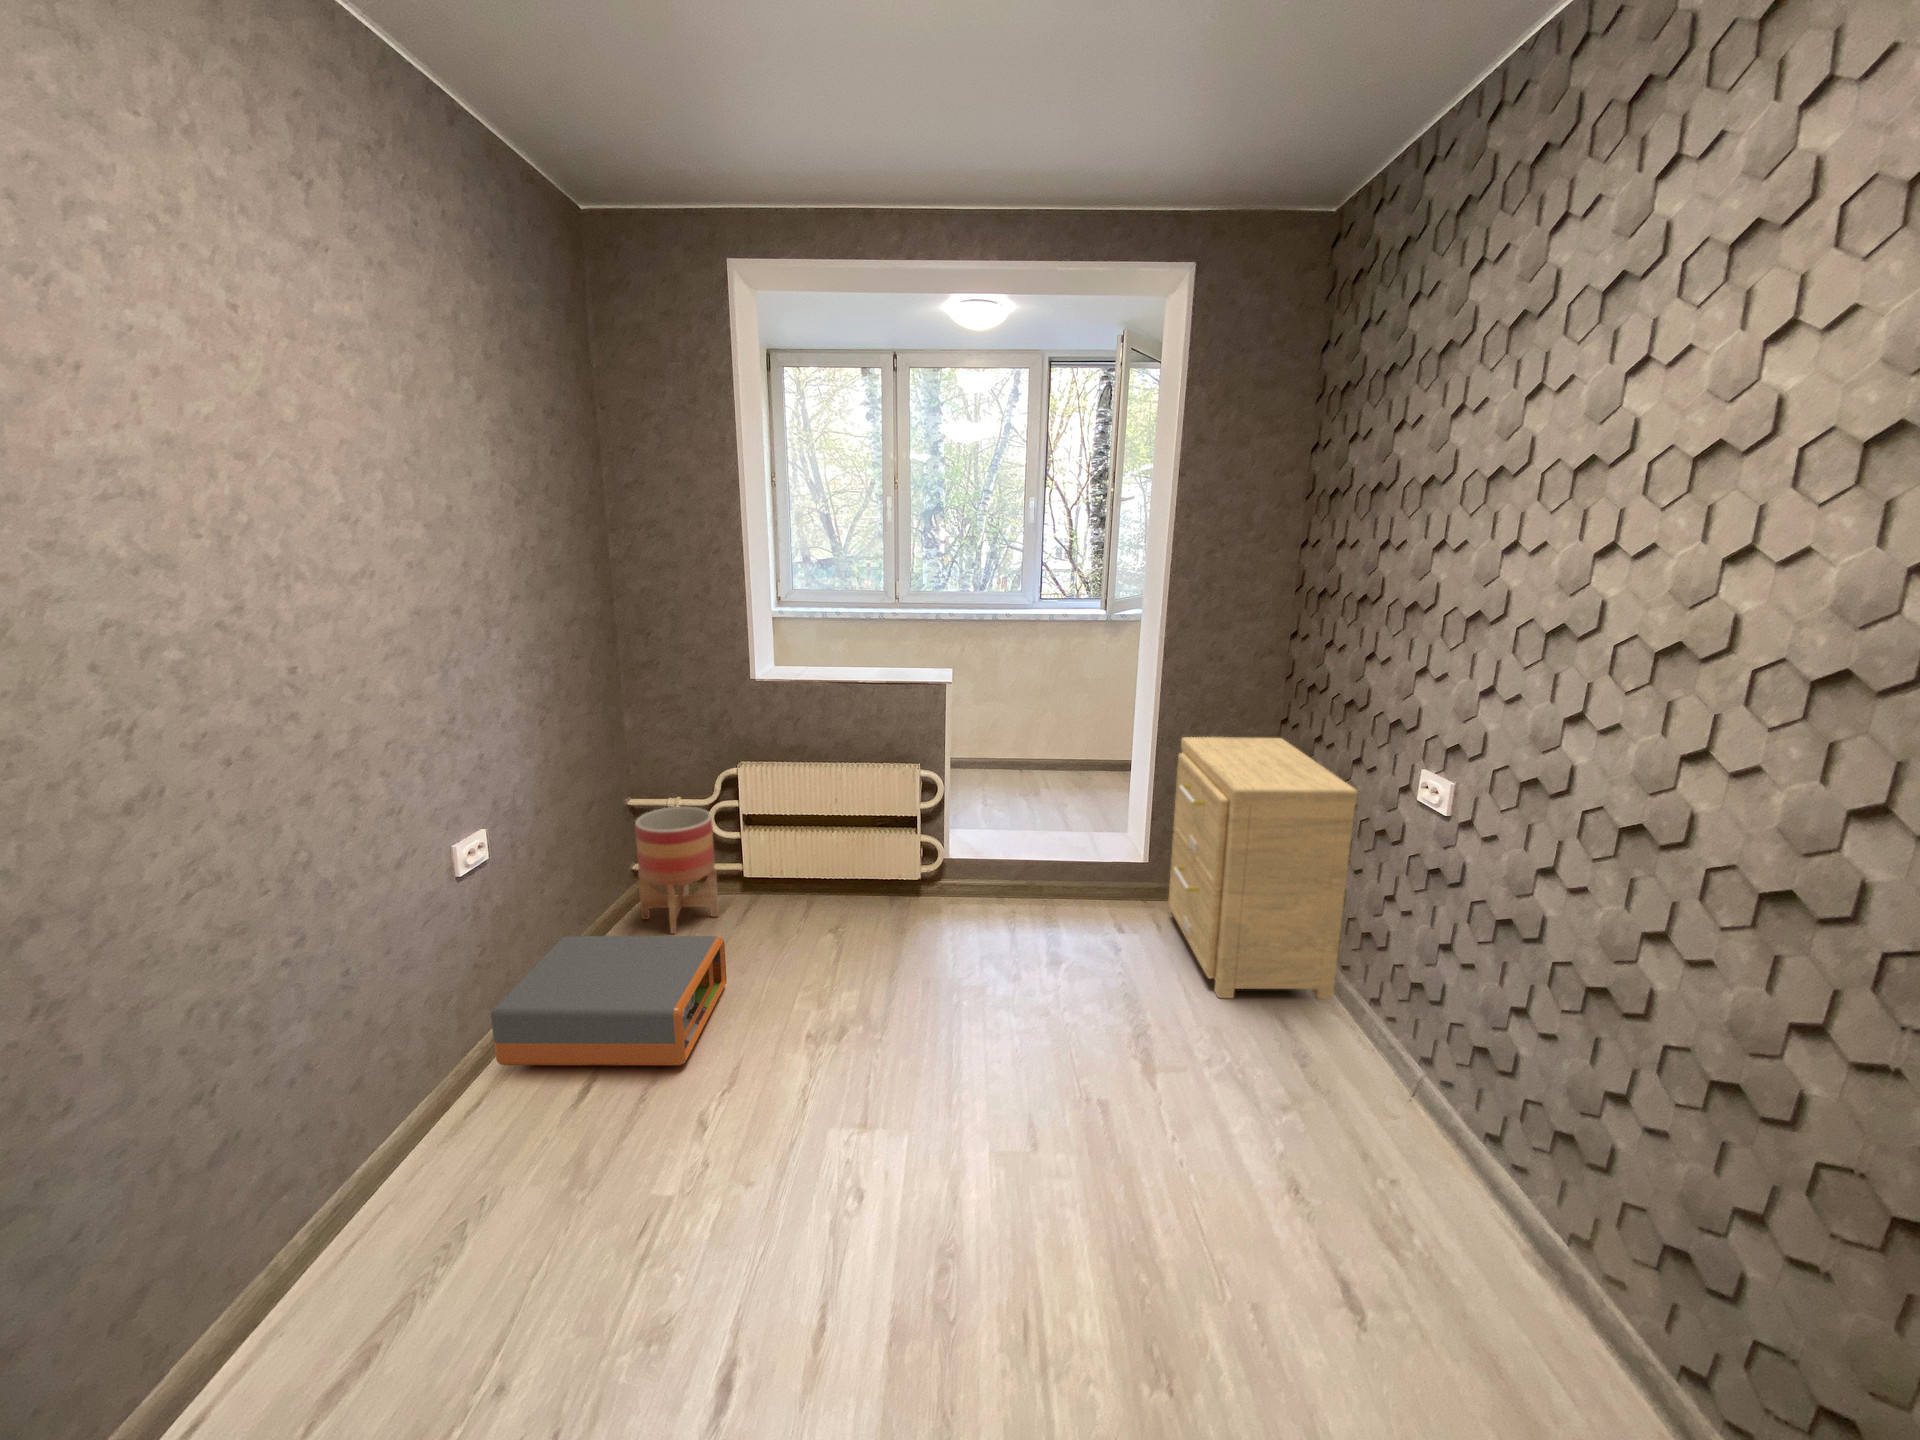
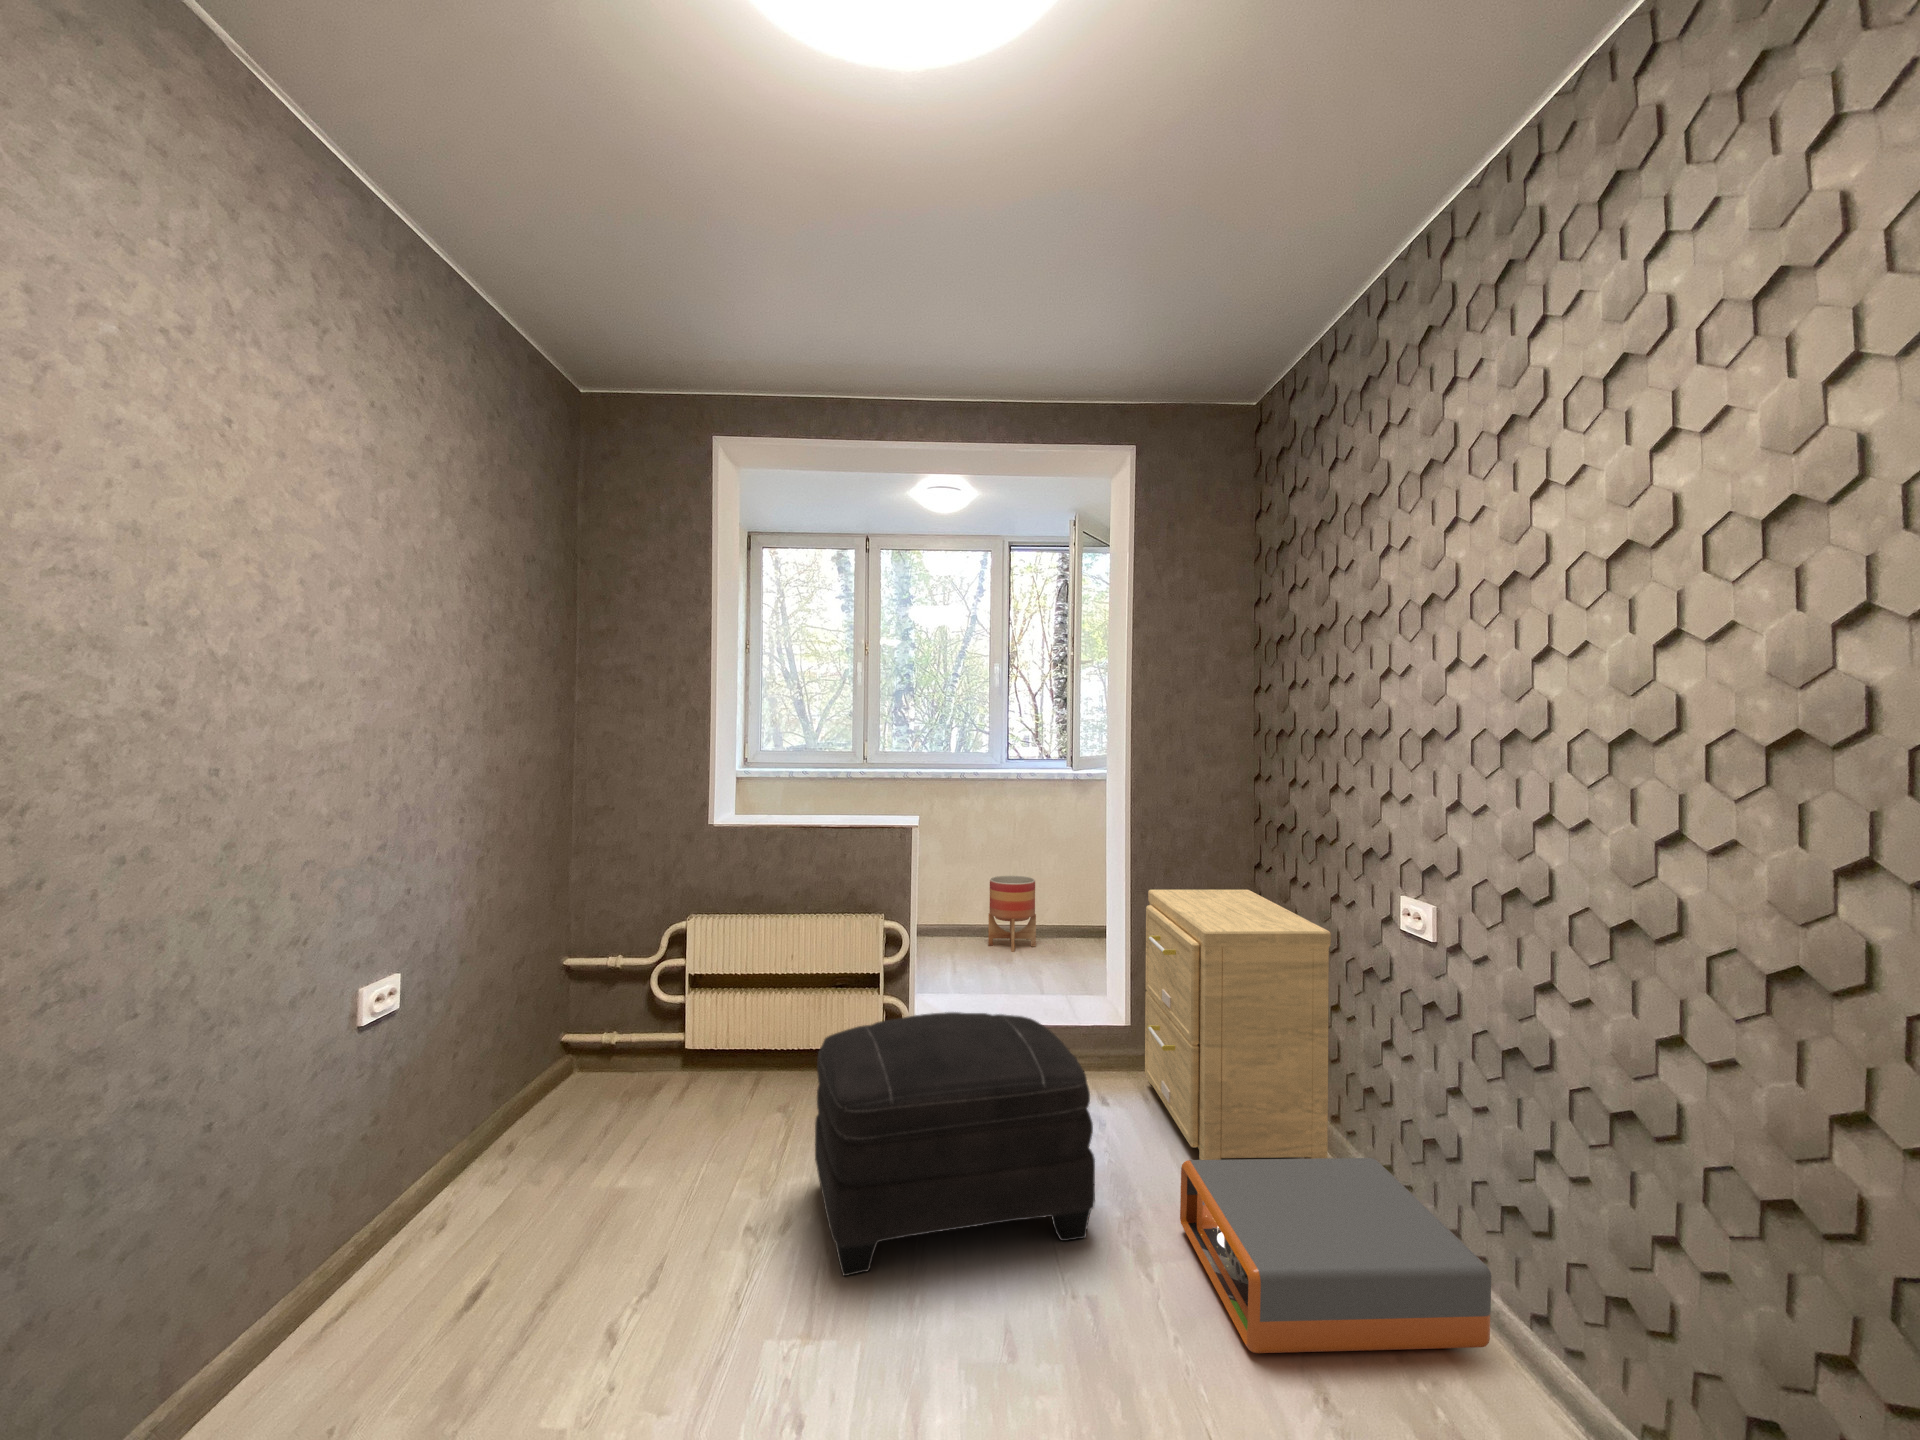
planter: present [635,807,719,934] -> present [988,876,1036,952]
ottoman: none [863,862,1118,1088] -> present [815,1012,1095,1276]
storage box: present [491,936,727,1065] -> present [1180,1158,1491,1353]

